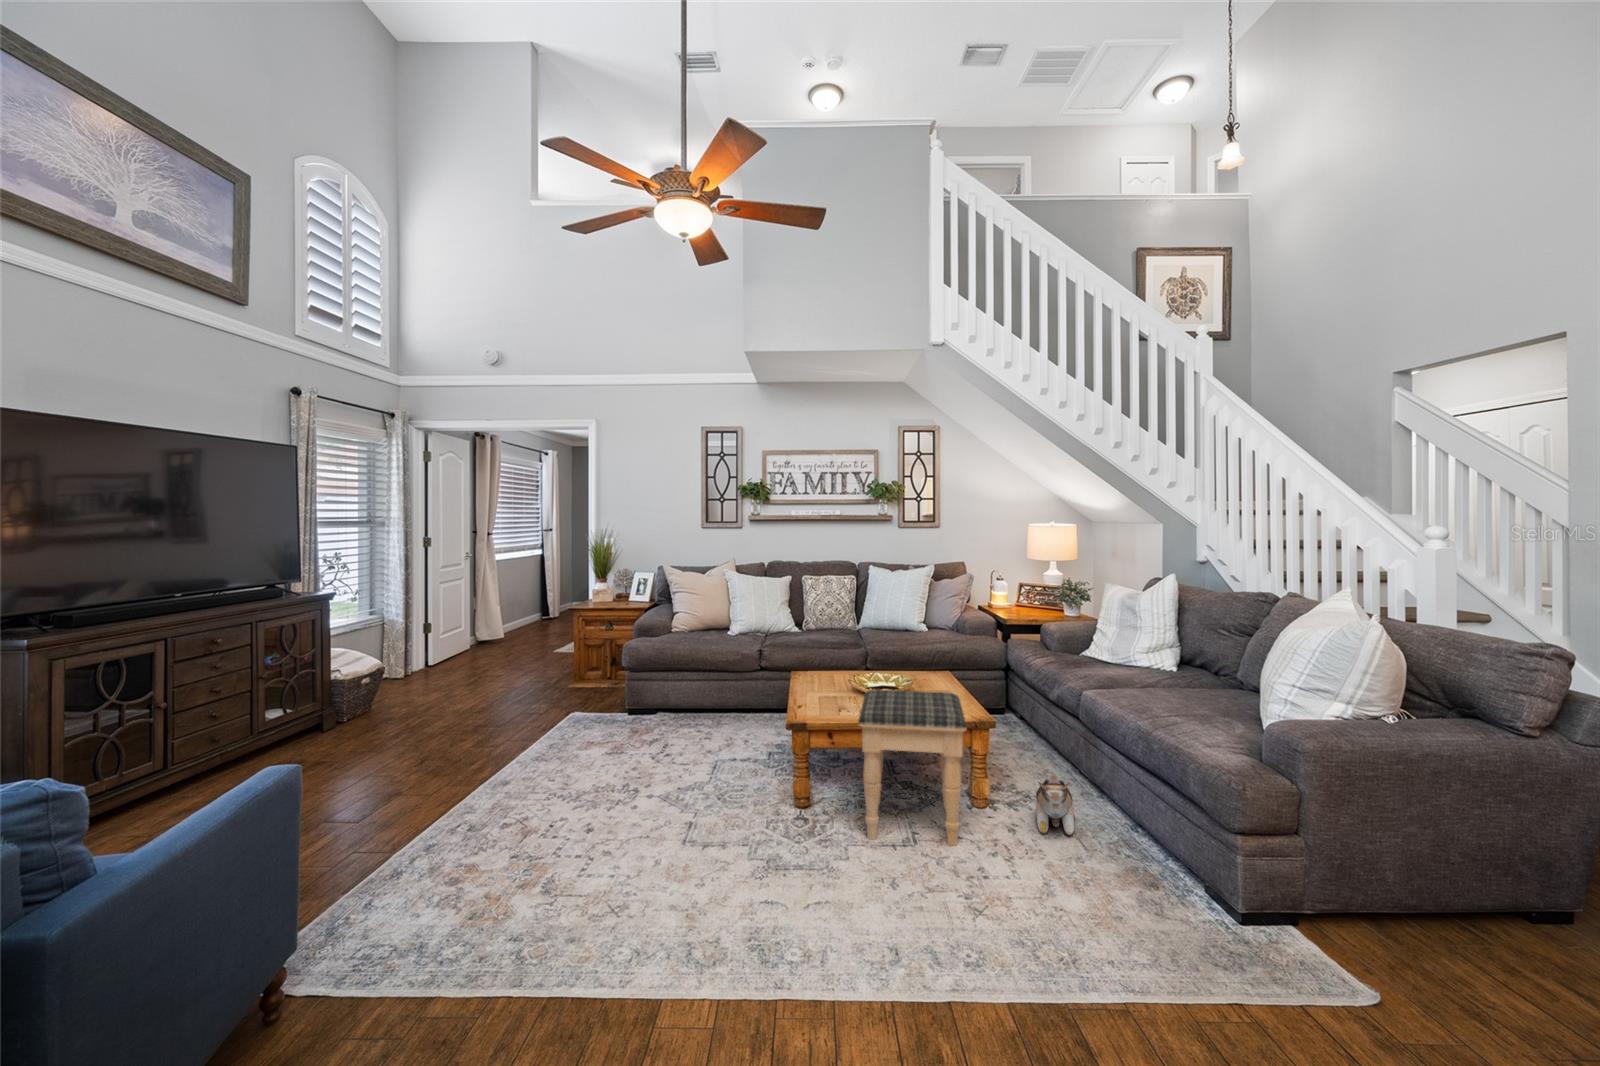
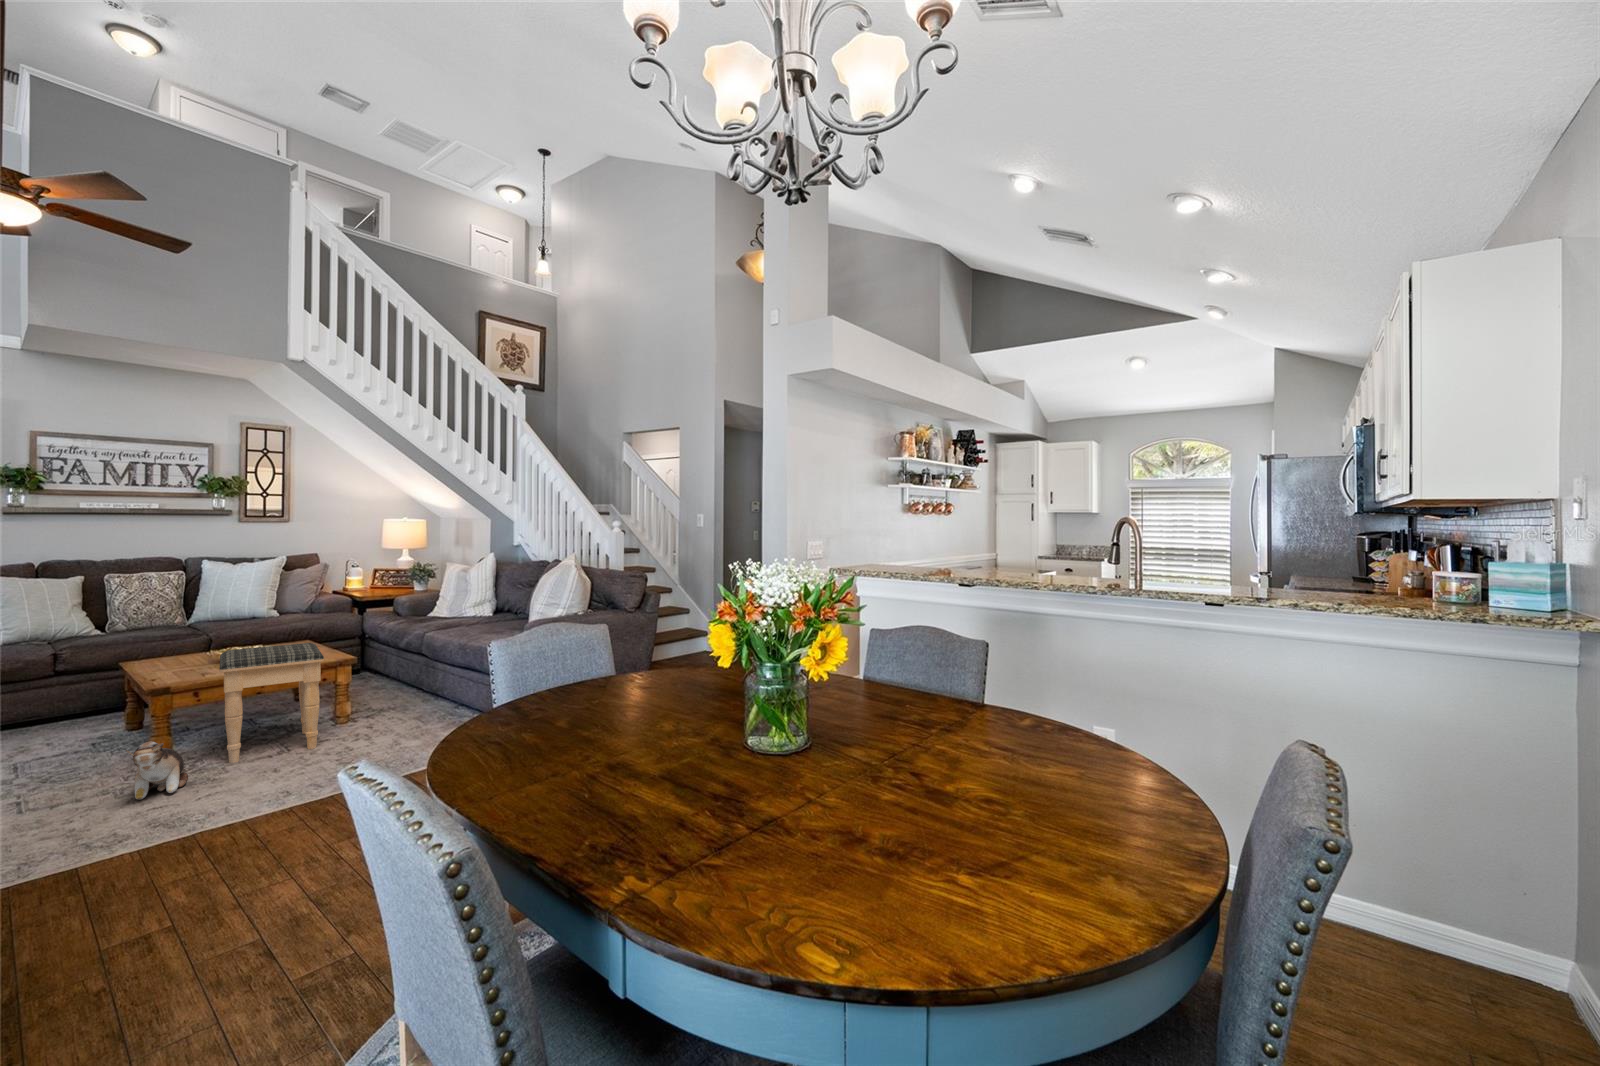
plush toy: present [1036,775,1075,835] -> present [126,741,188,800]

